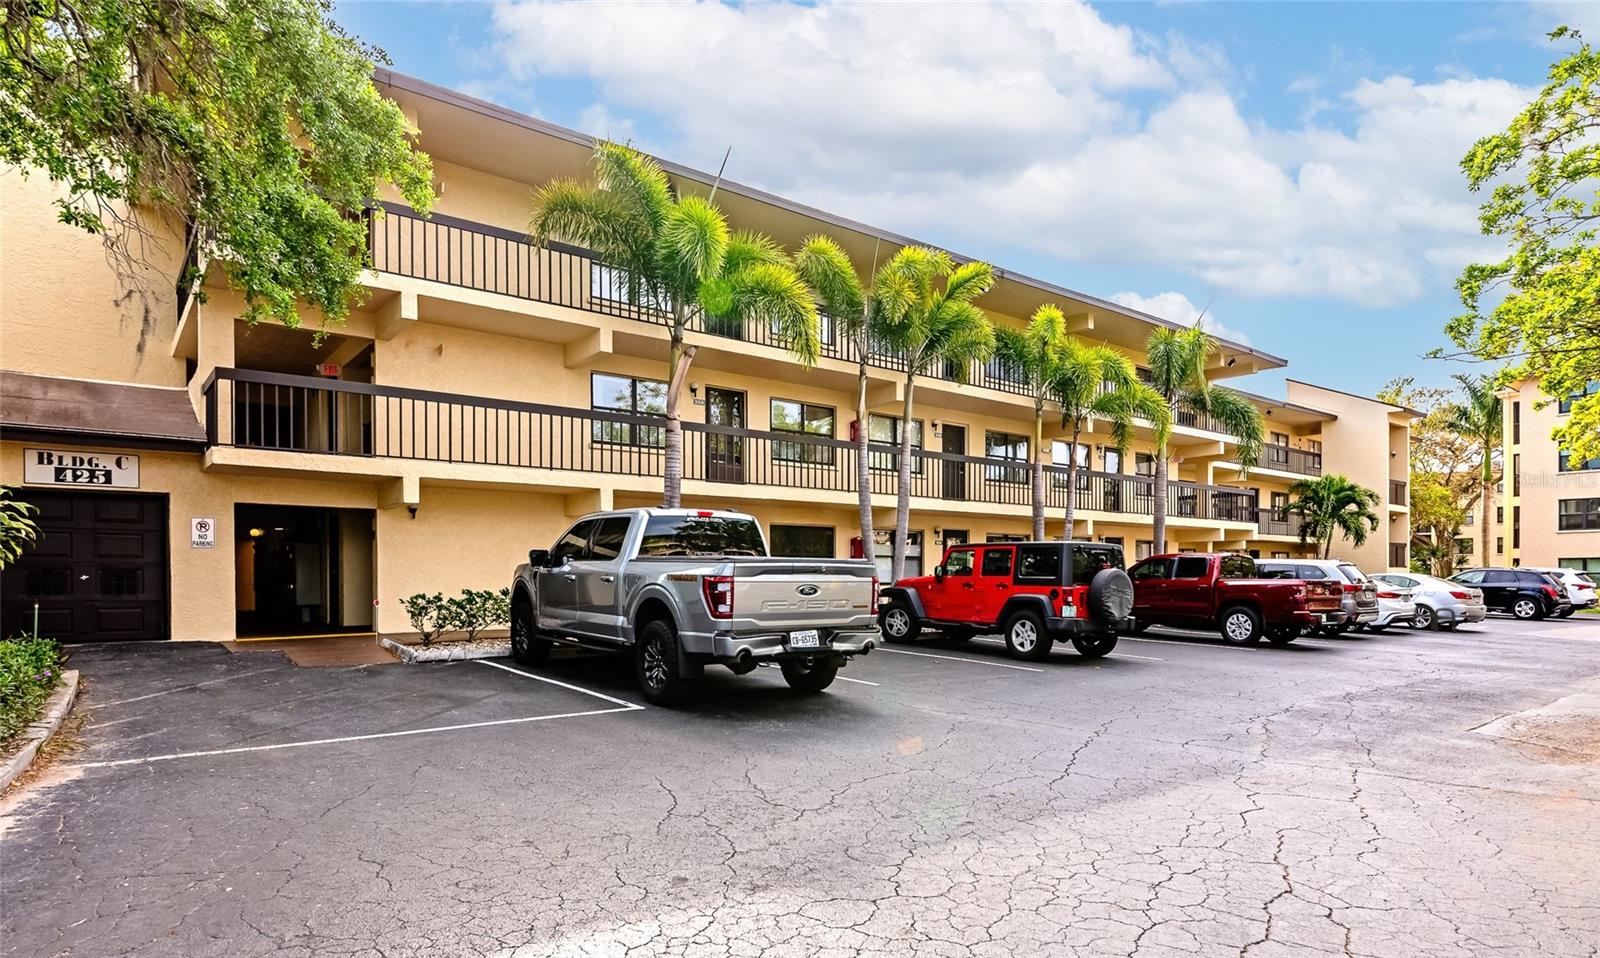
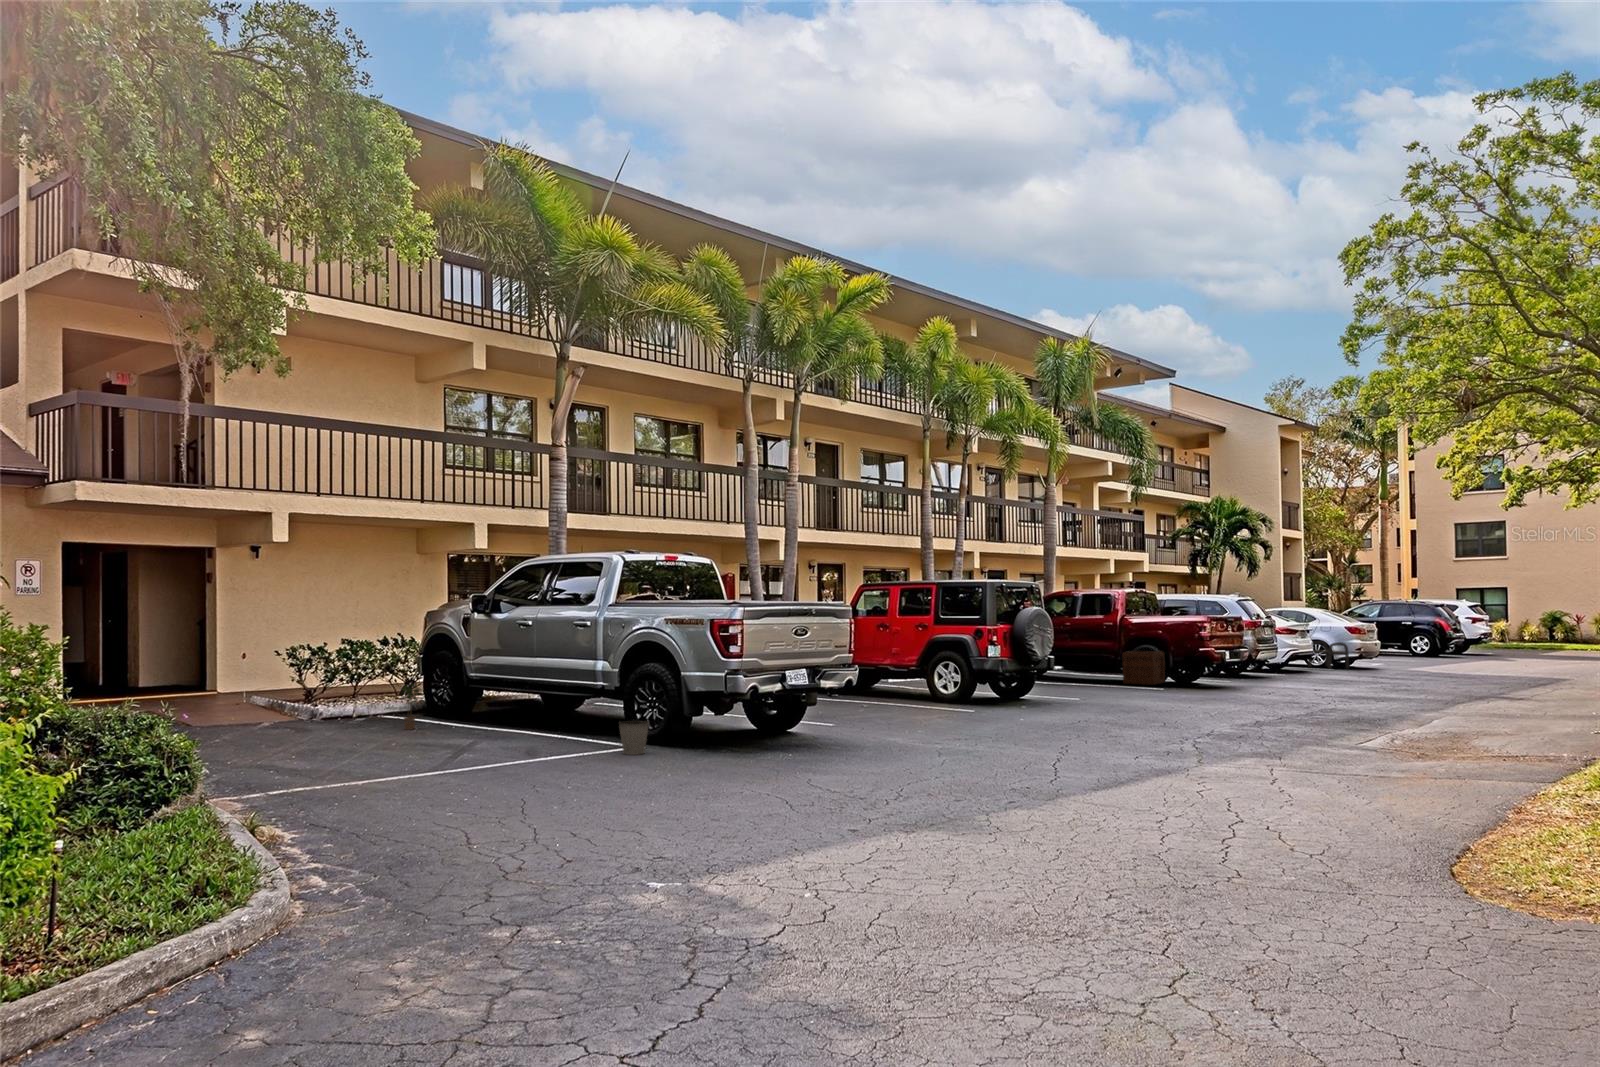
wooden crate: none [1214,612,1258,646] -> present [1122,651,1165,685]
potted plant: none [493,624,517,665] -> present [401,684,421,730]
bucket: none [621,676,653,712] -> present [619,721,649,755]

